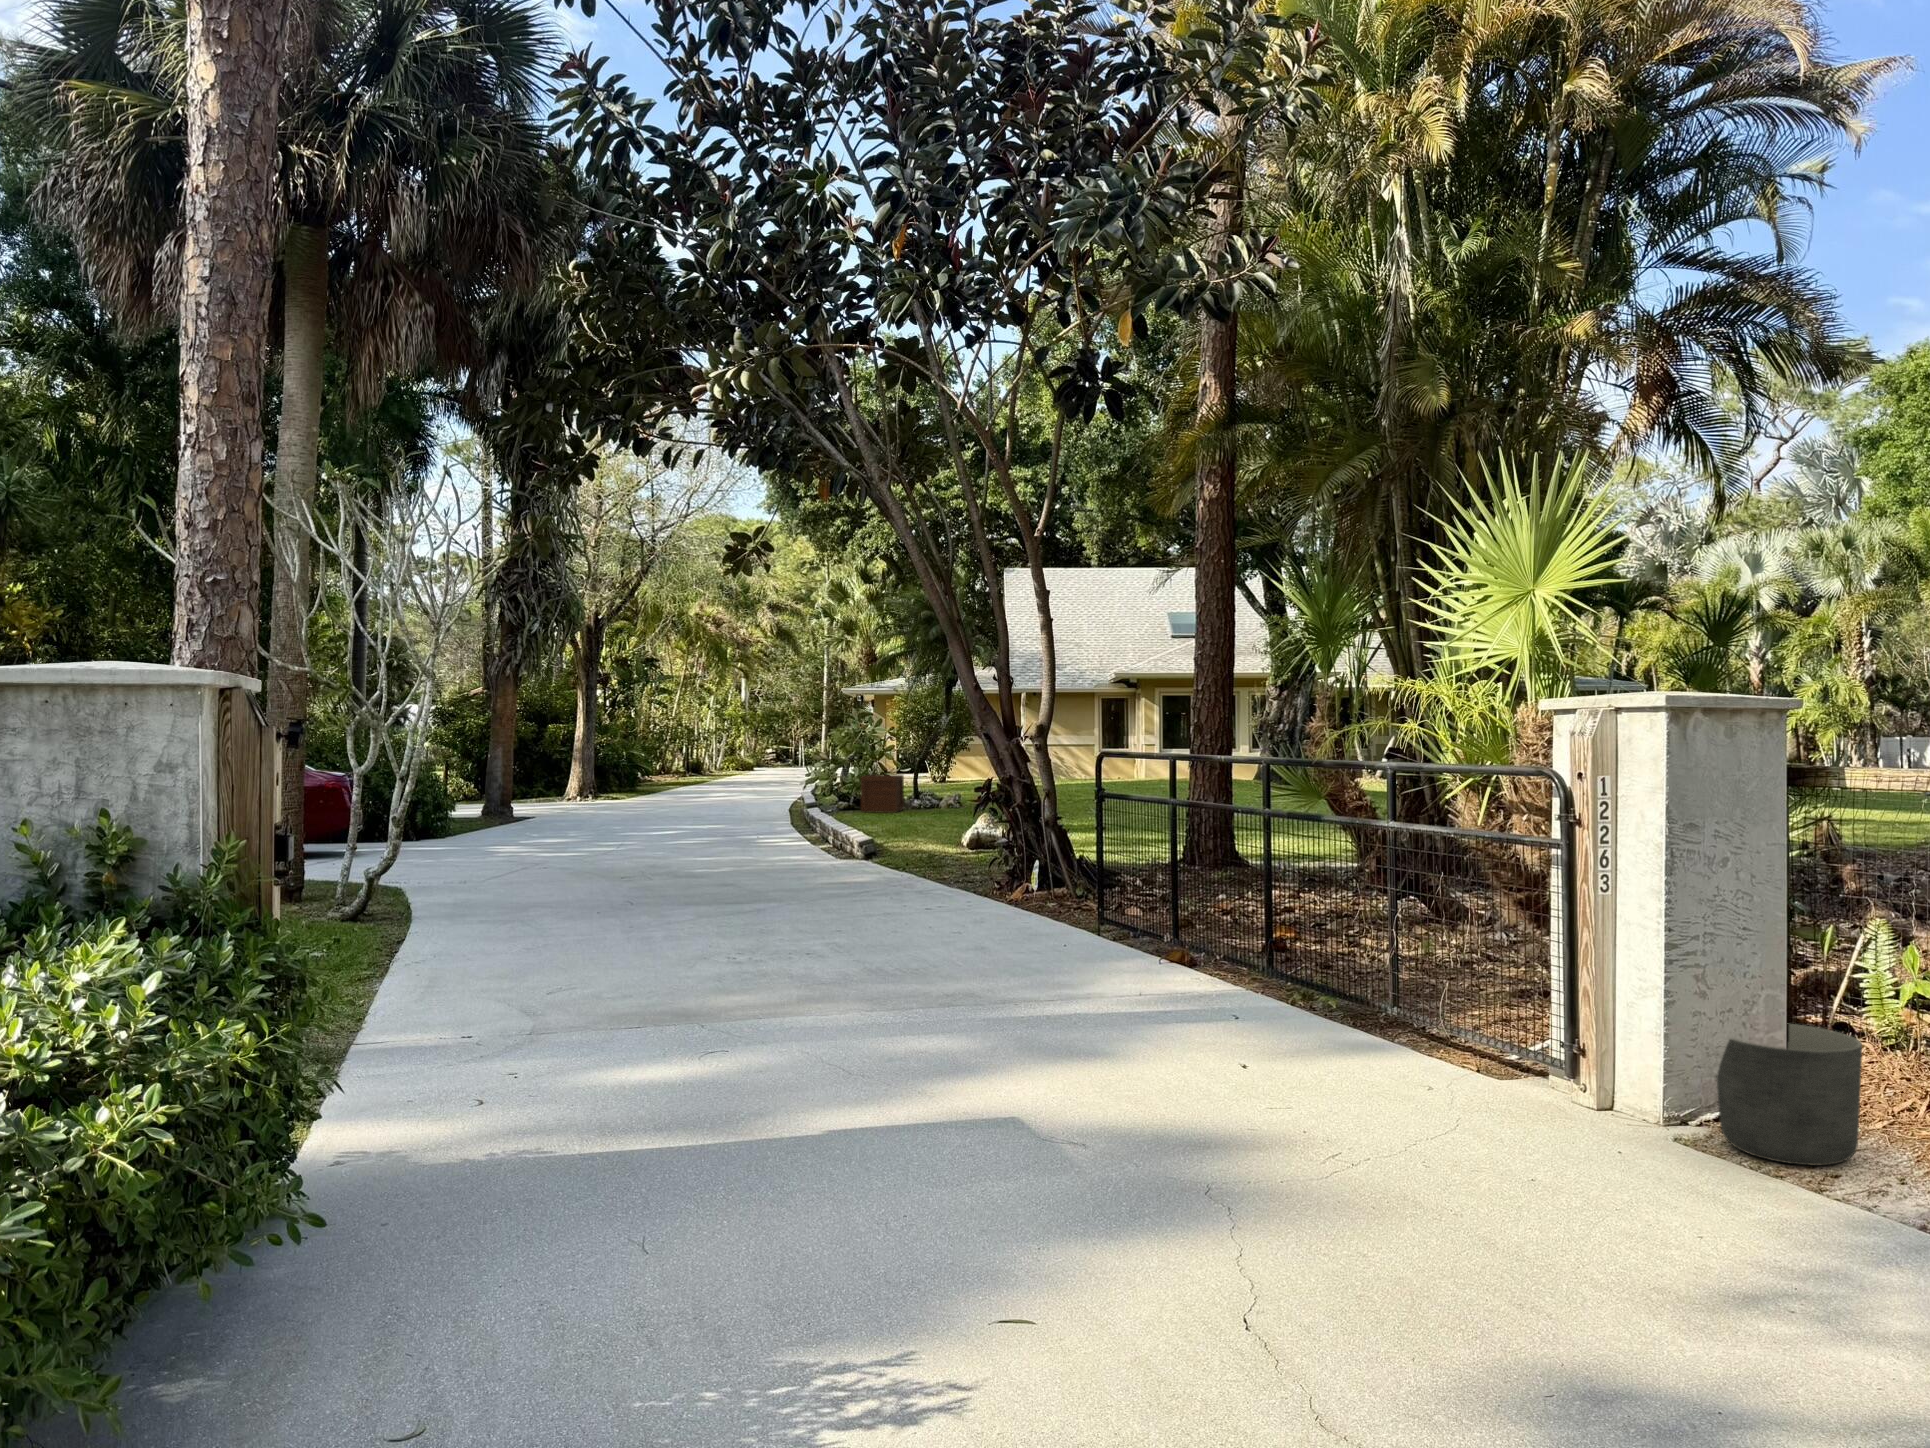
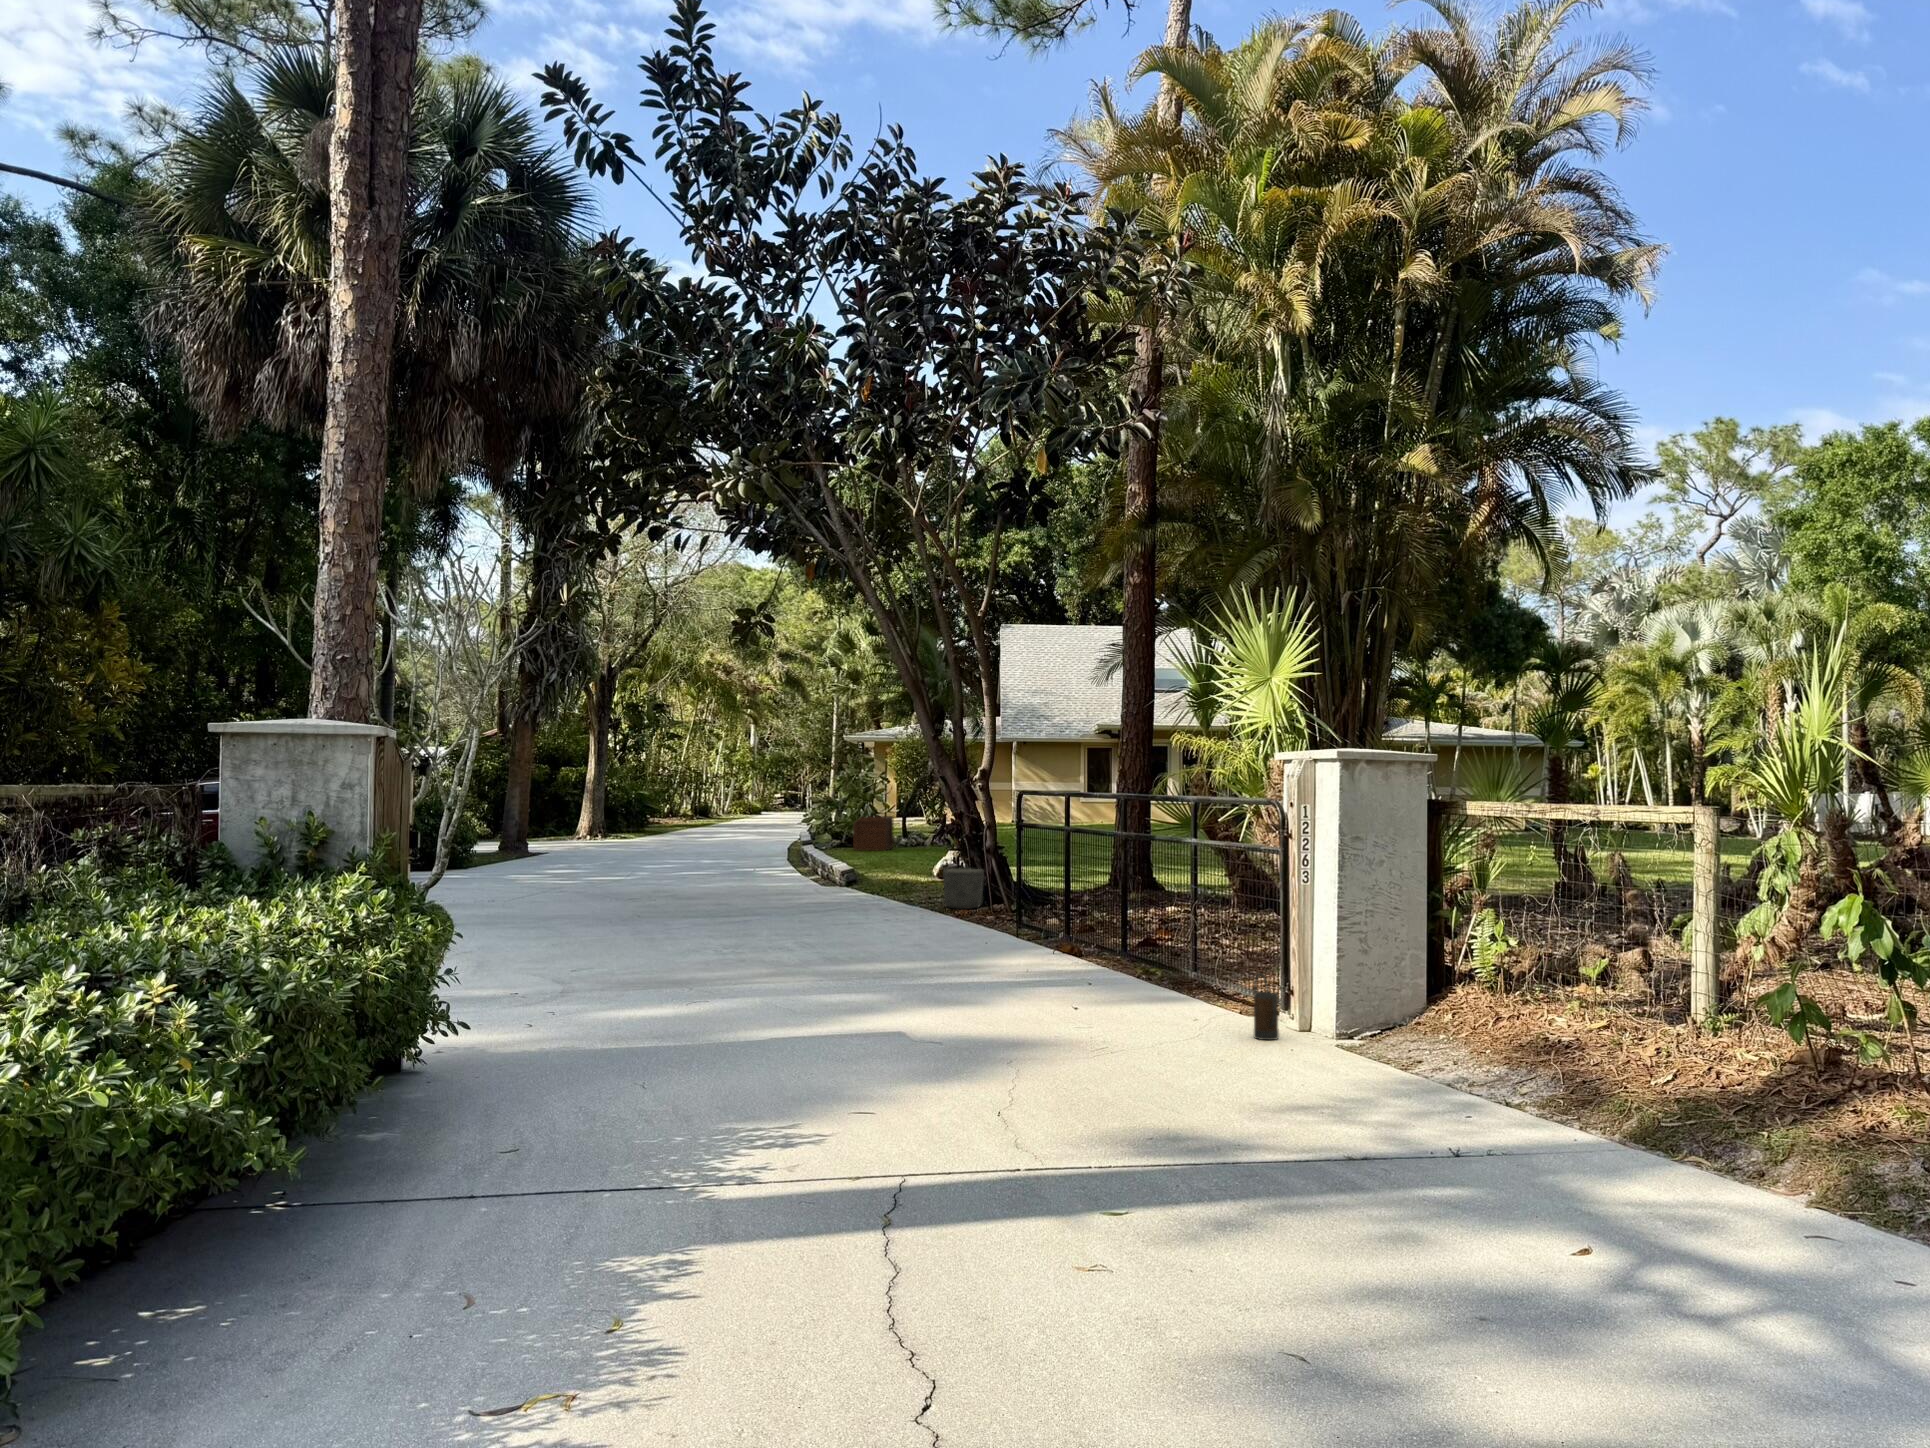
watering can: none [1524,1020,1578,1124] -> present [1254,973,1279,1040]
planter: present [1717,1023,1862,1165] -> present [943,869,984,909]

